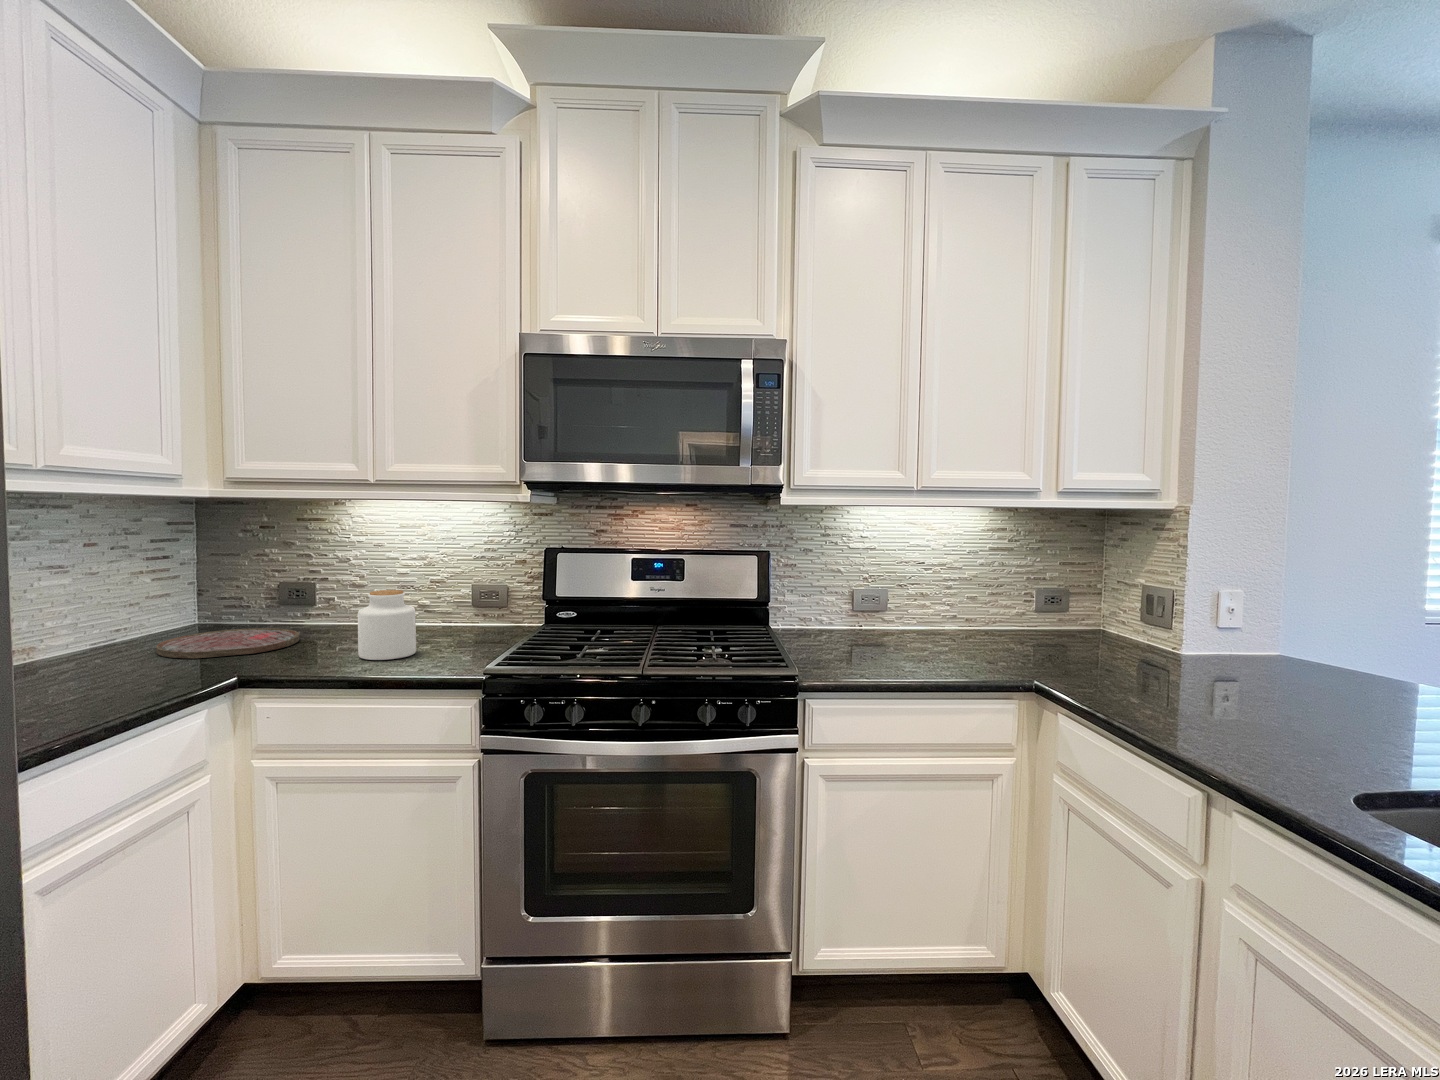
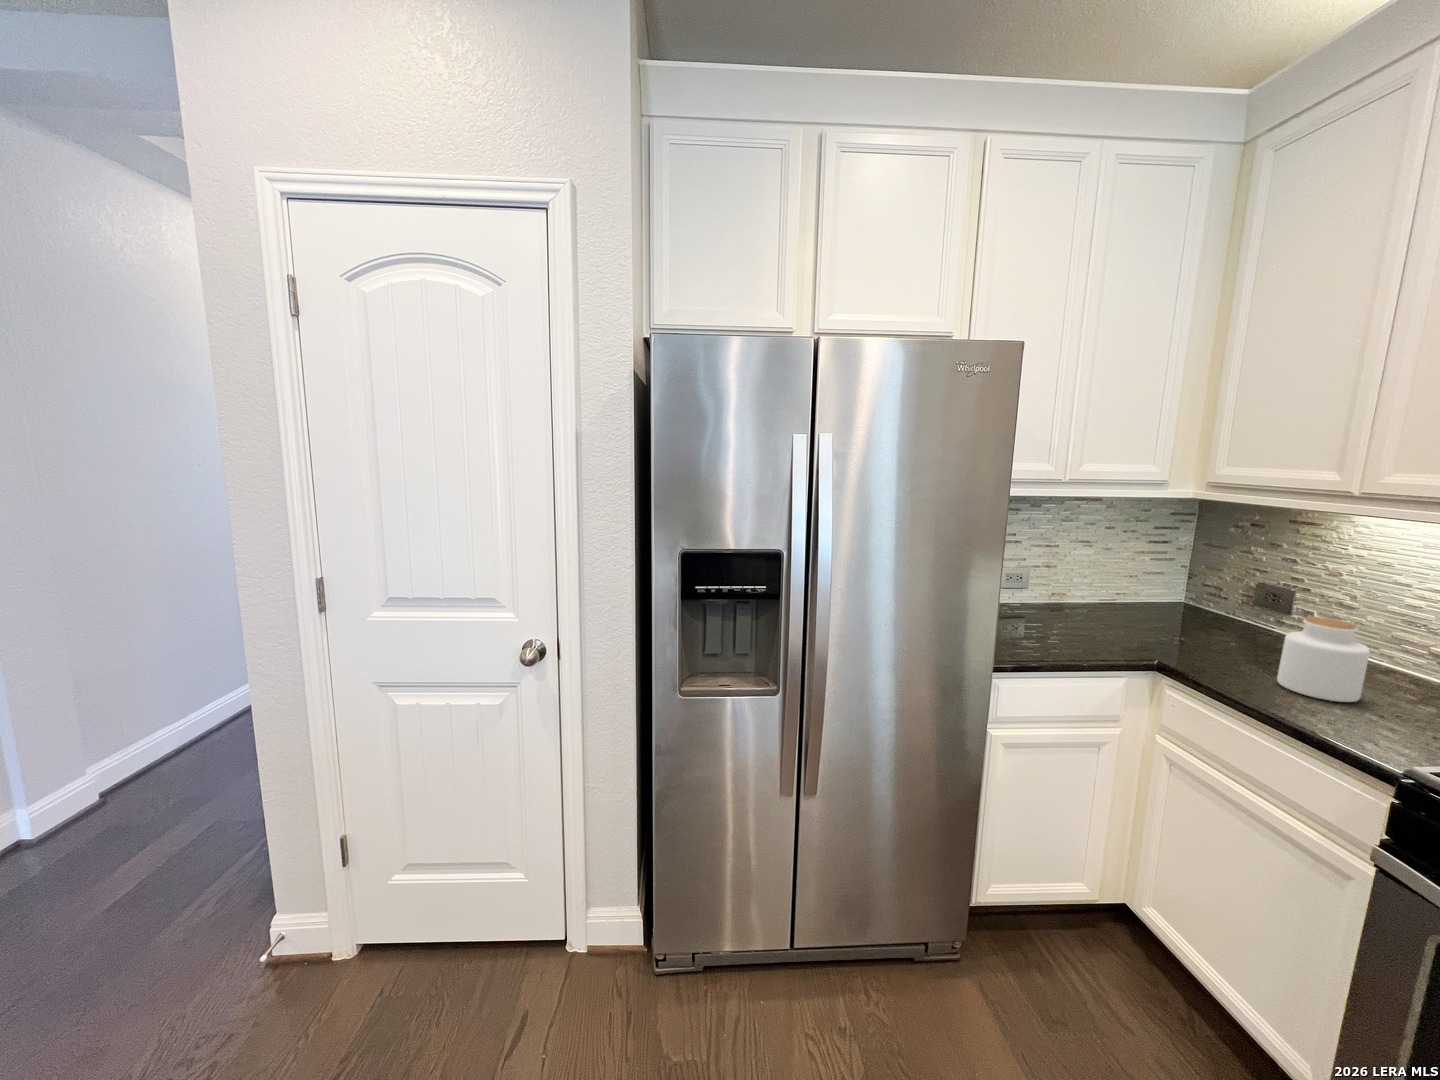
cutting board: present [156,628,300,658] -> none [1120,608,1251,645]

